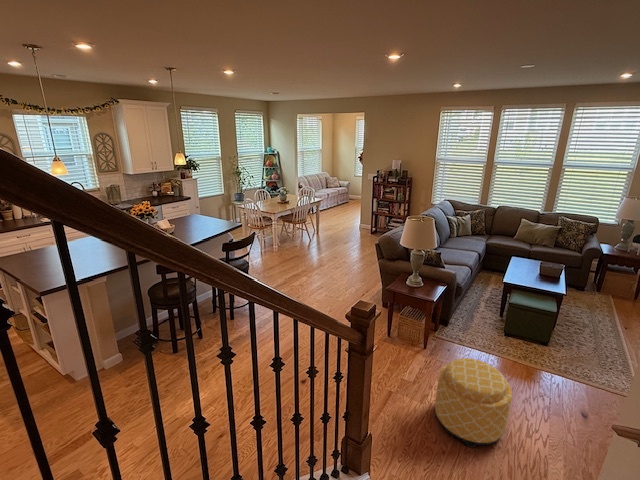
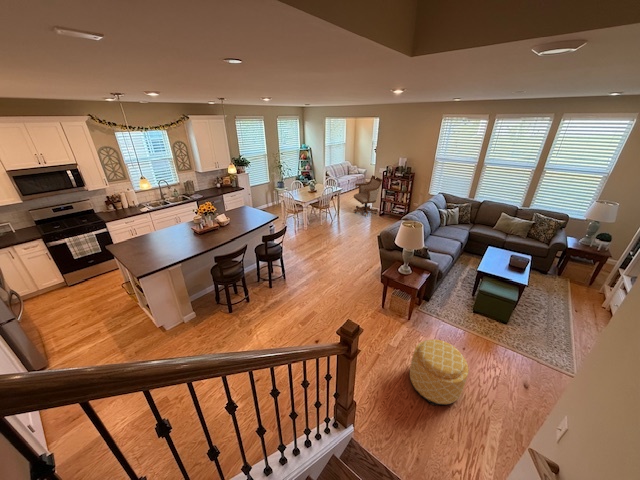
chair: none [336,183,373,235] -> present [354,175,383,216]

